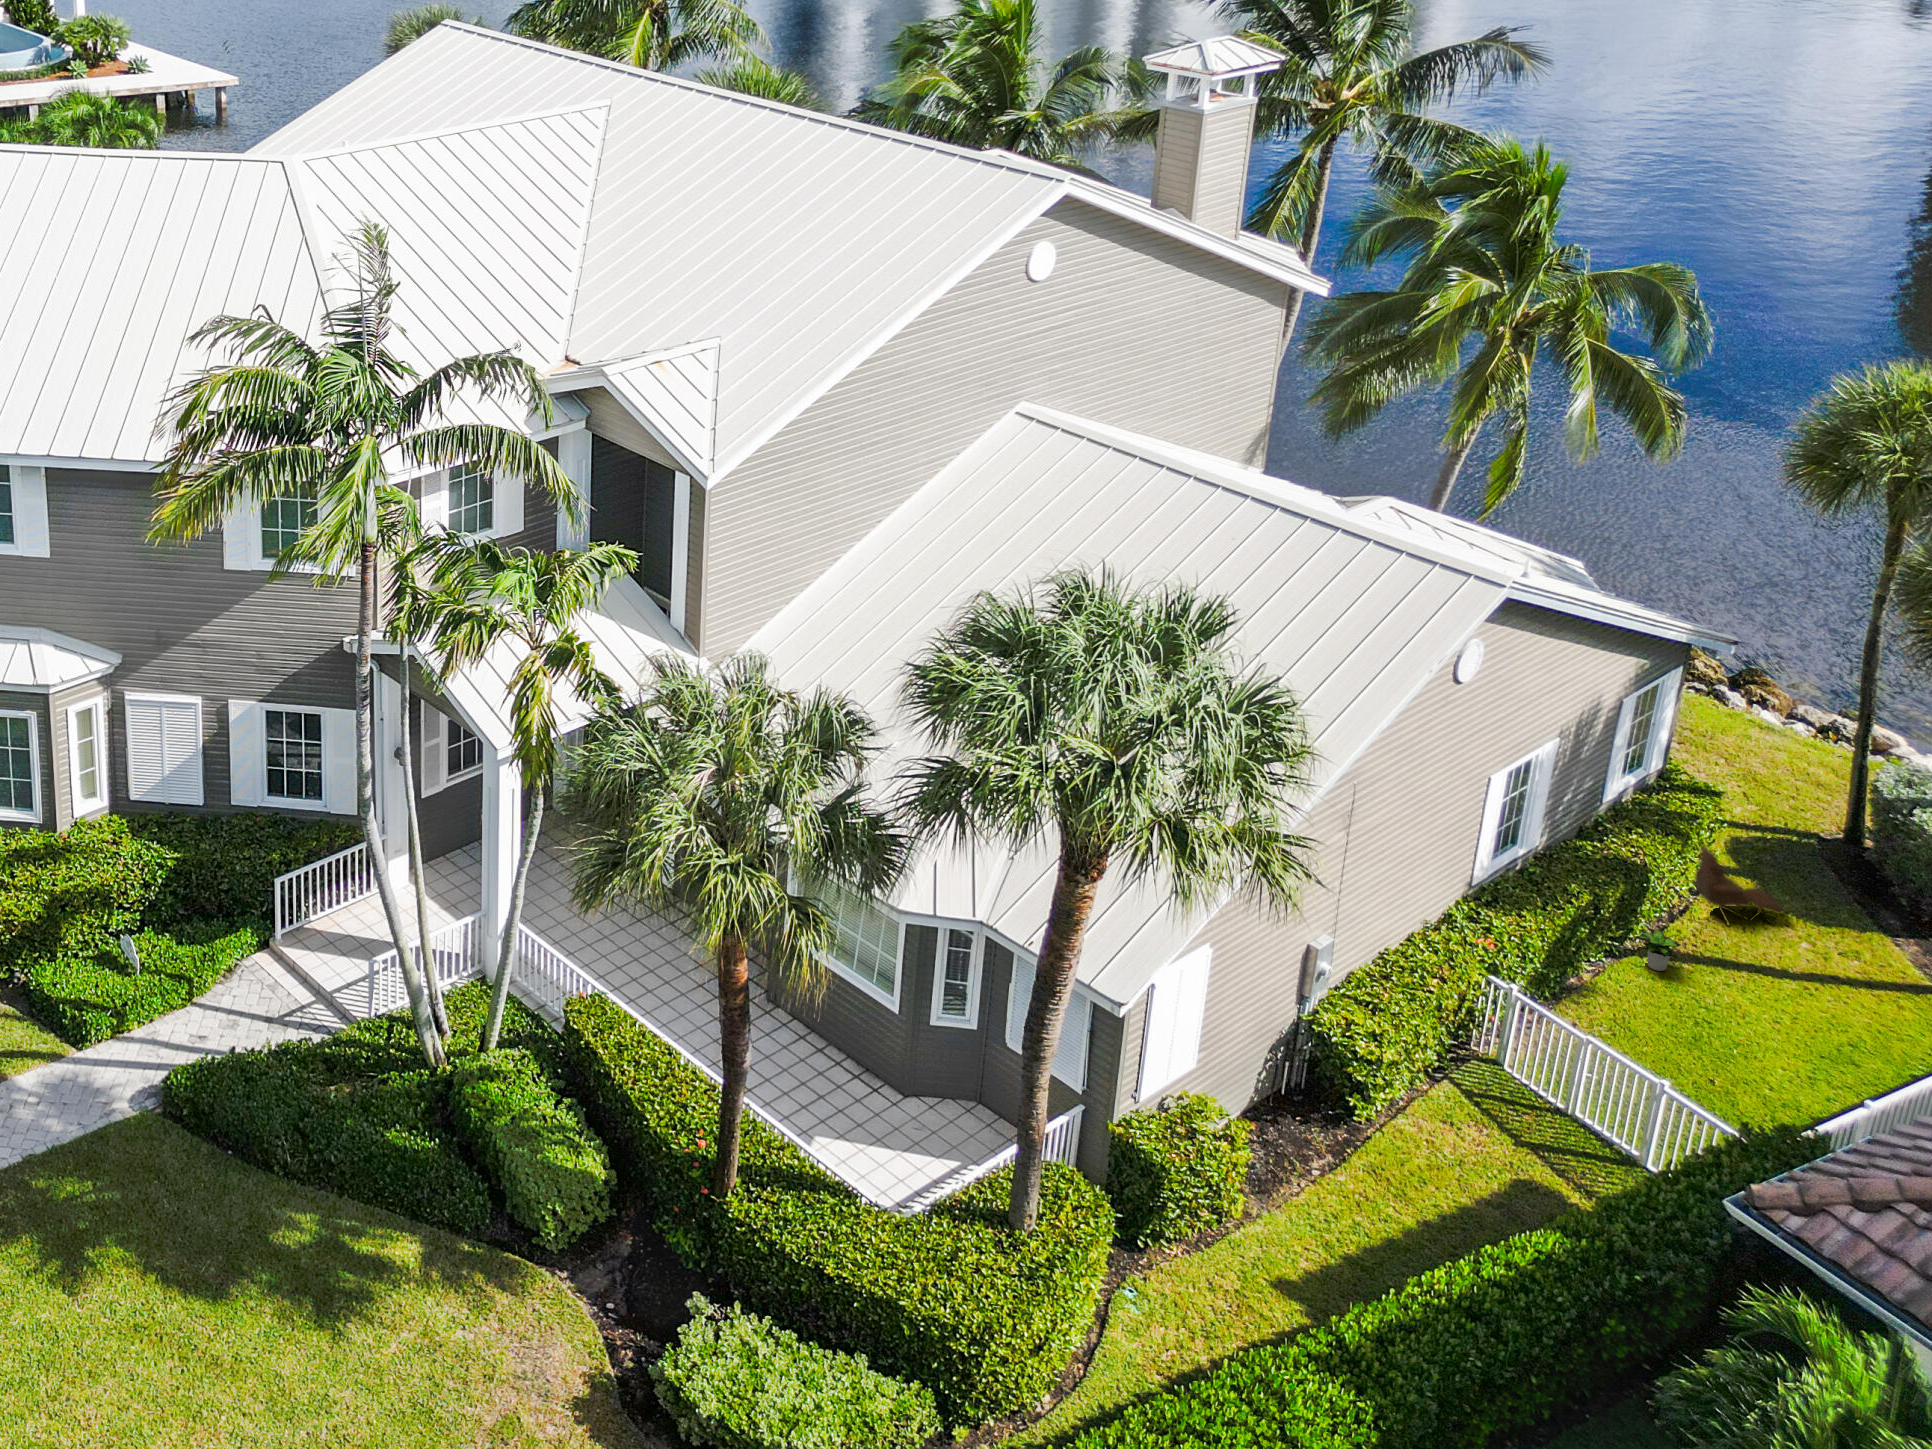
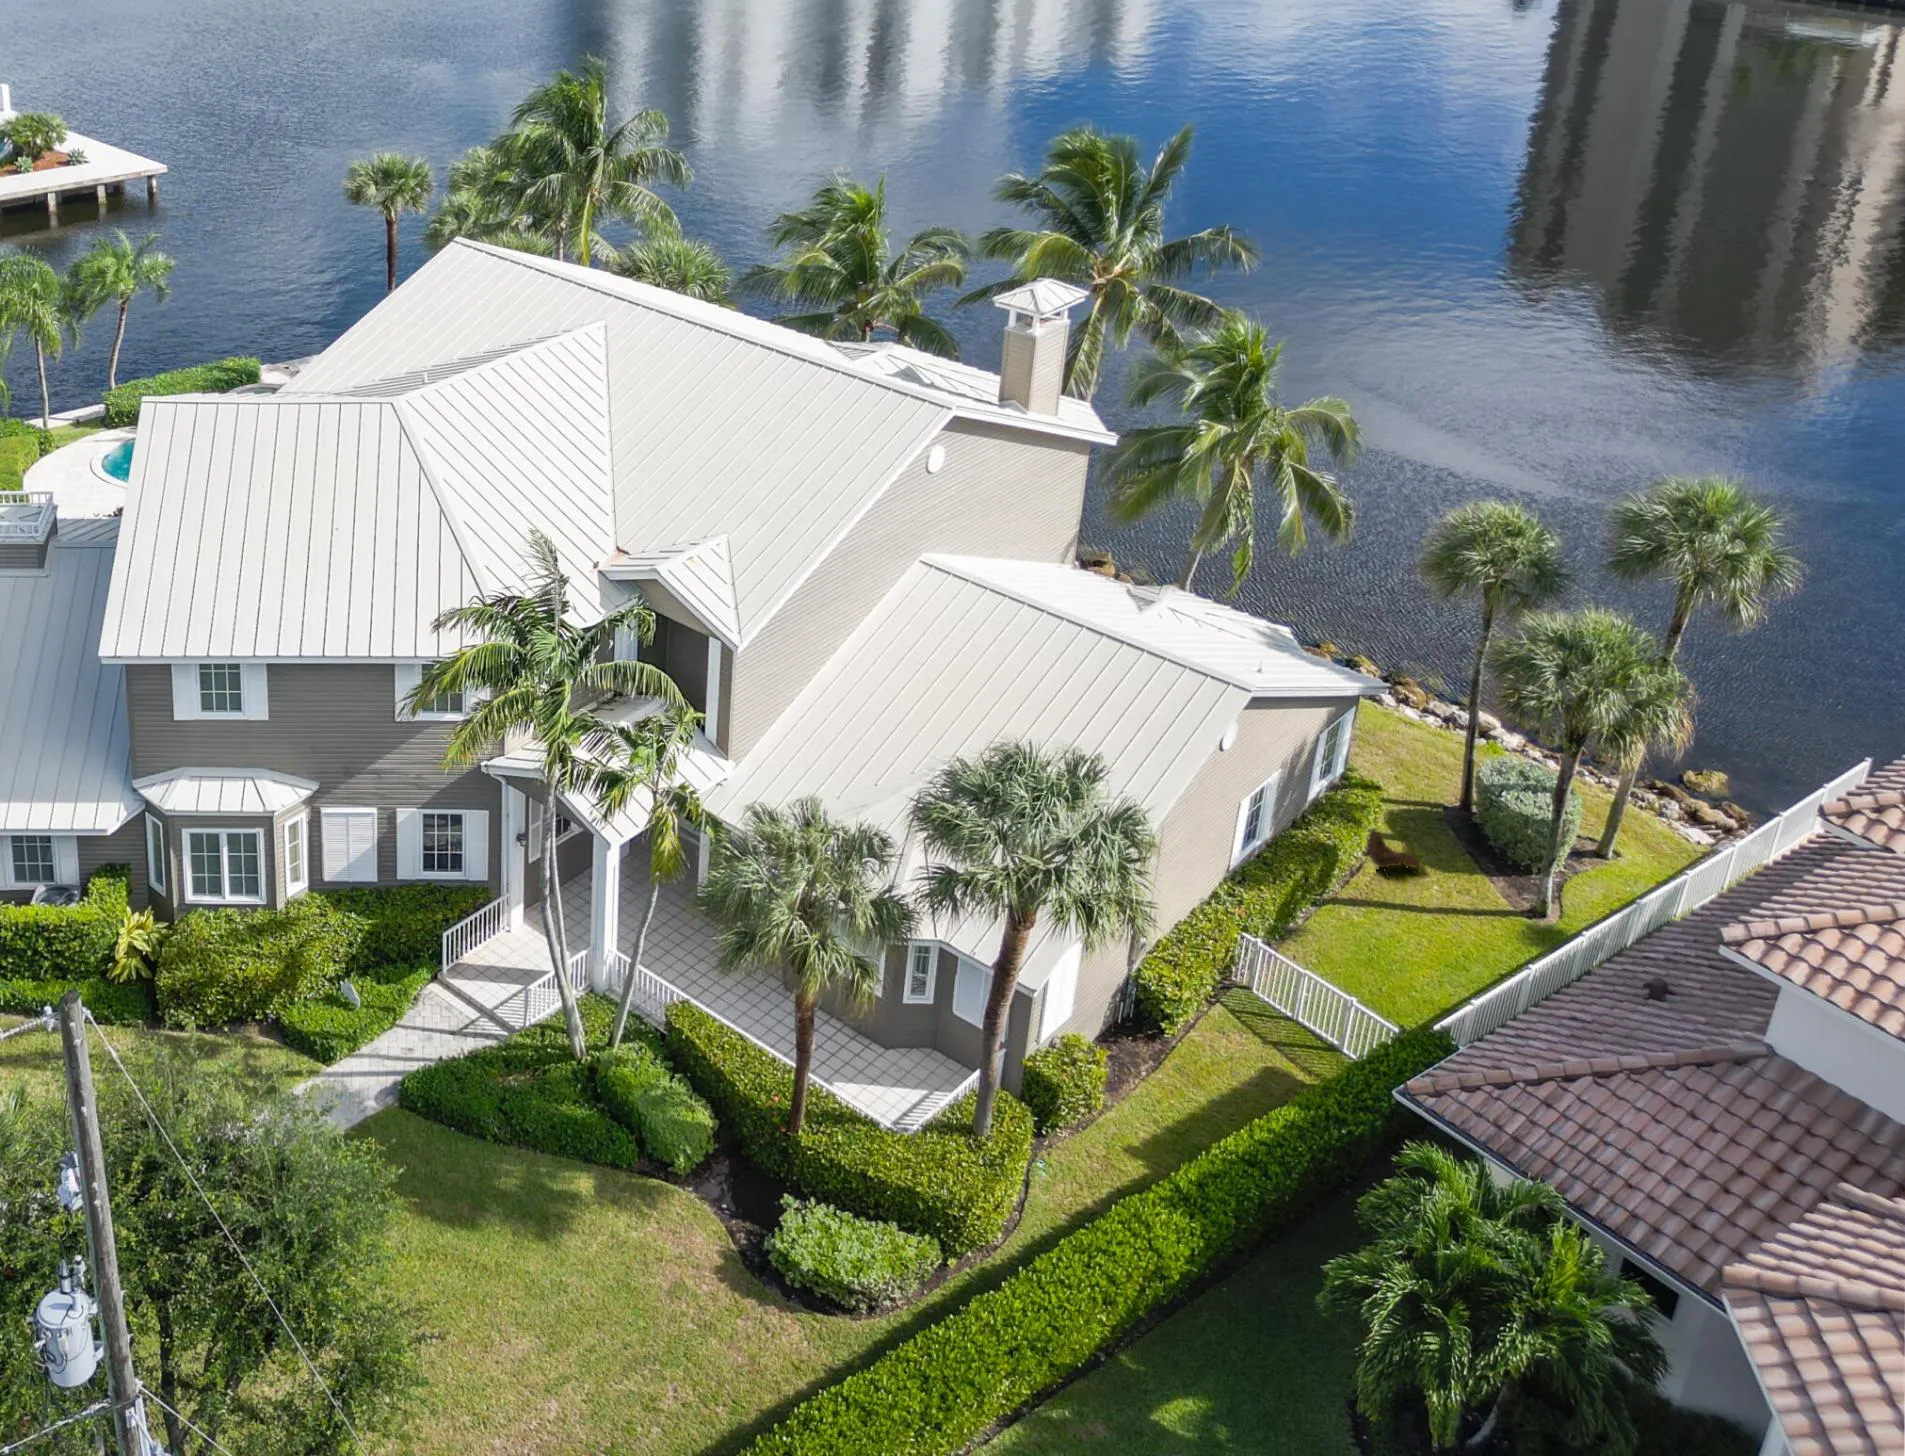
potted plant: present [1636,929,1681,971] -> none [1330,888,1360,915]

